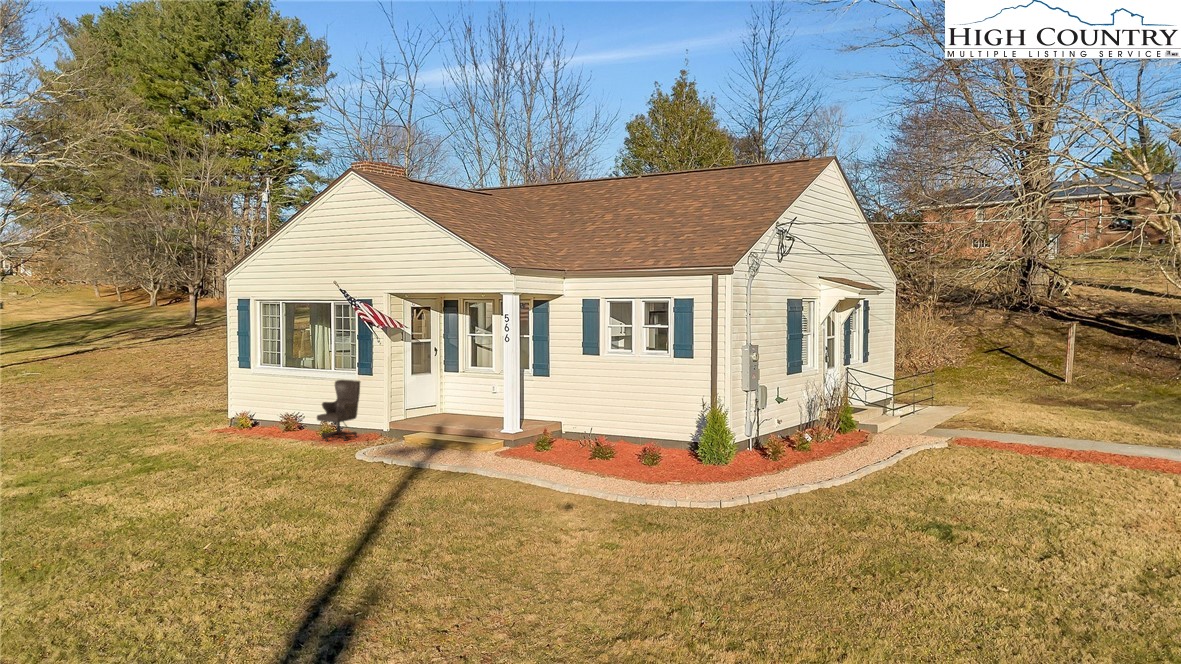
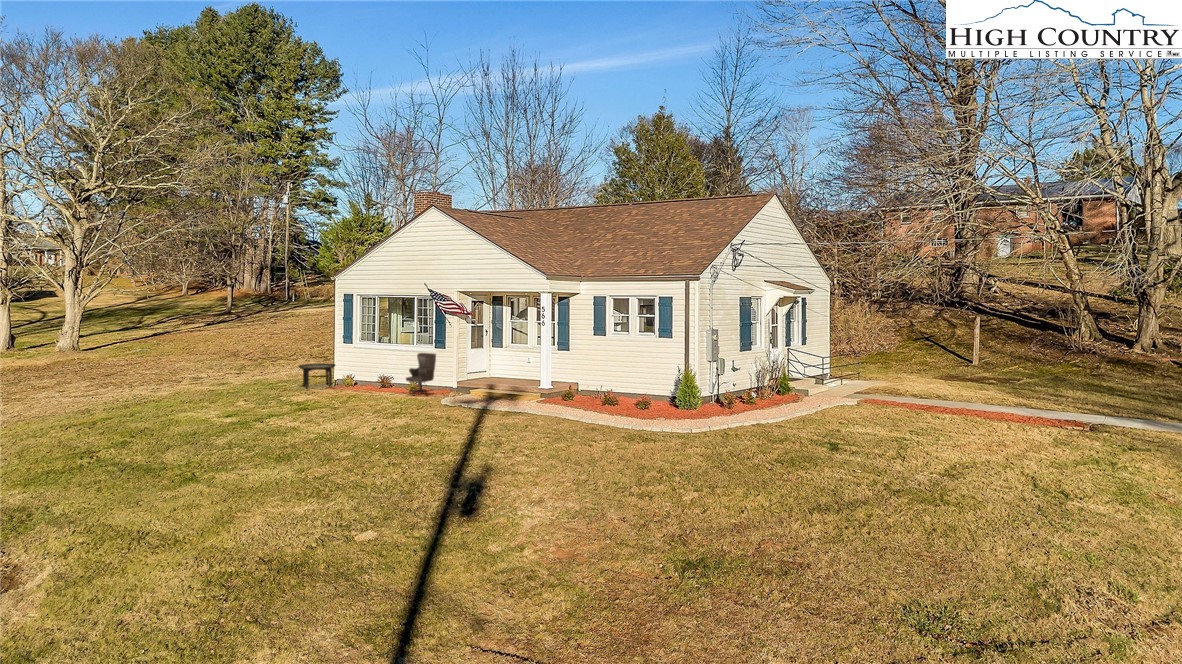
round table: none [175,394,231,430] -> present [298,363,335,388]

